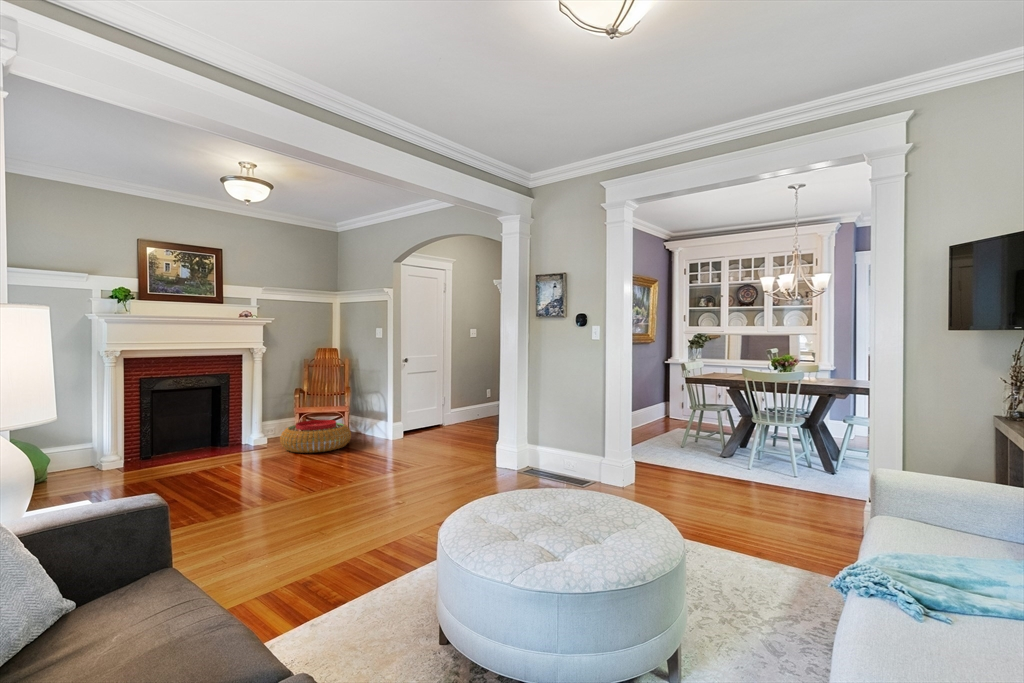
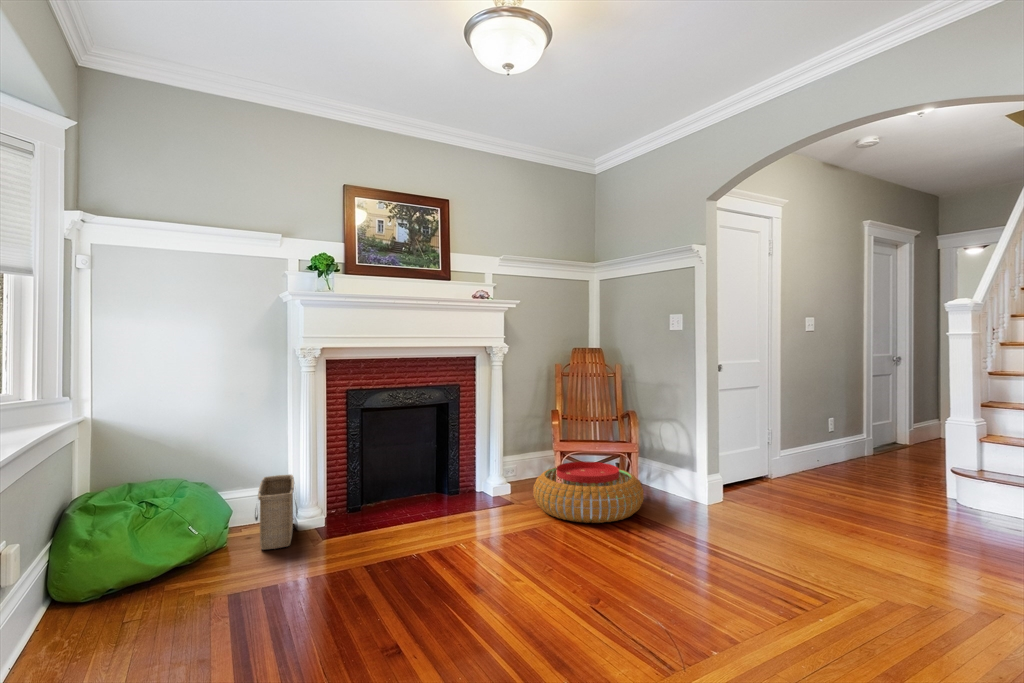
basket: none [71,436,104,480] -> present [255,475,298,550]

